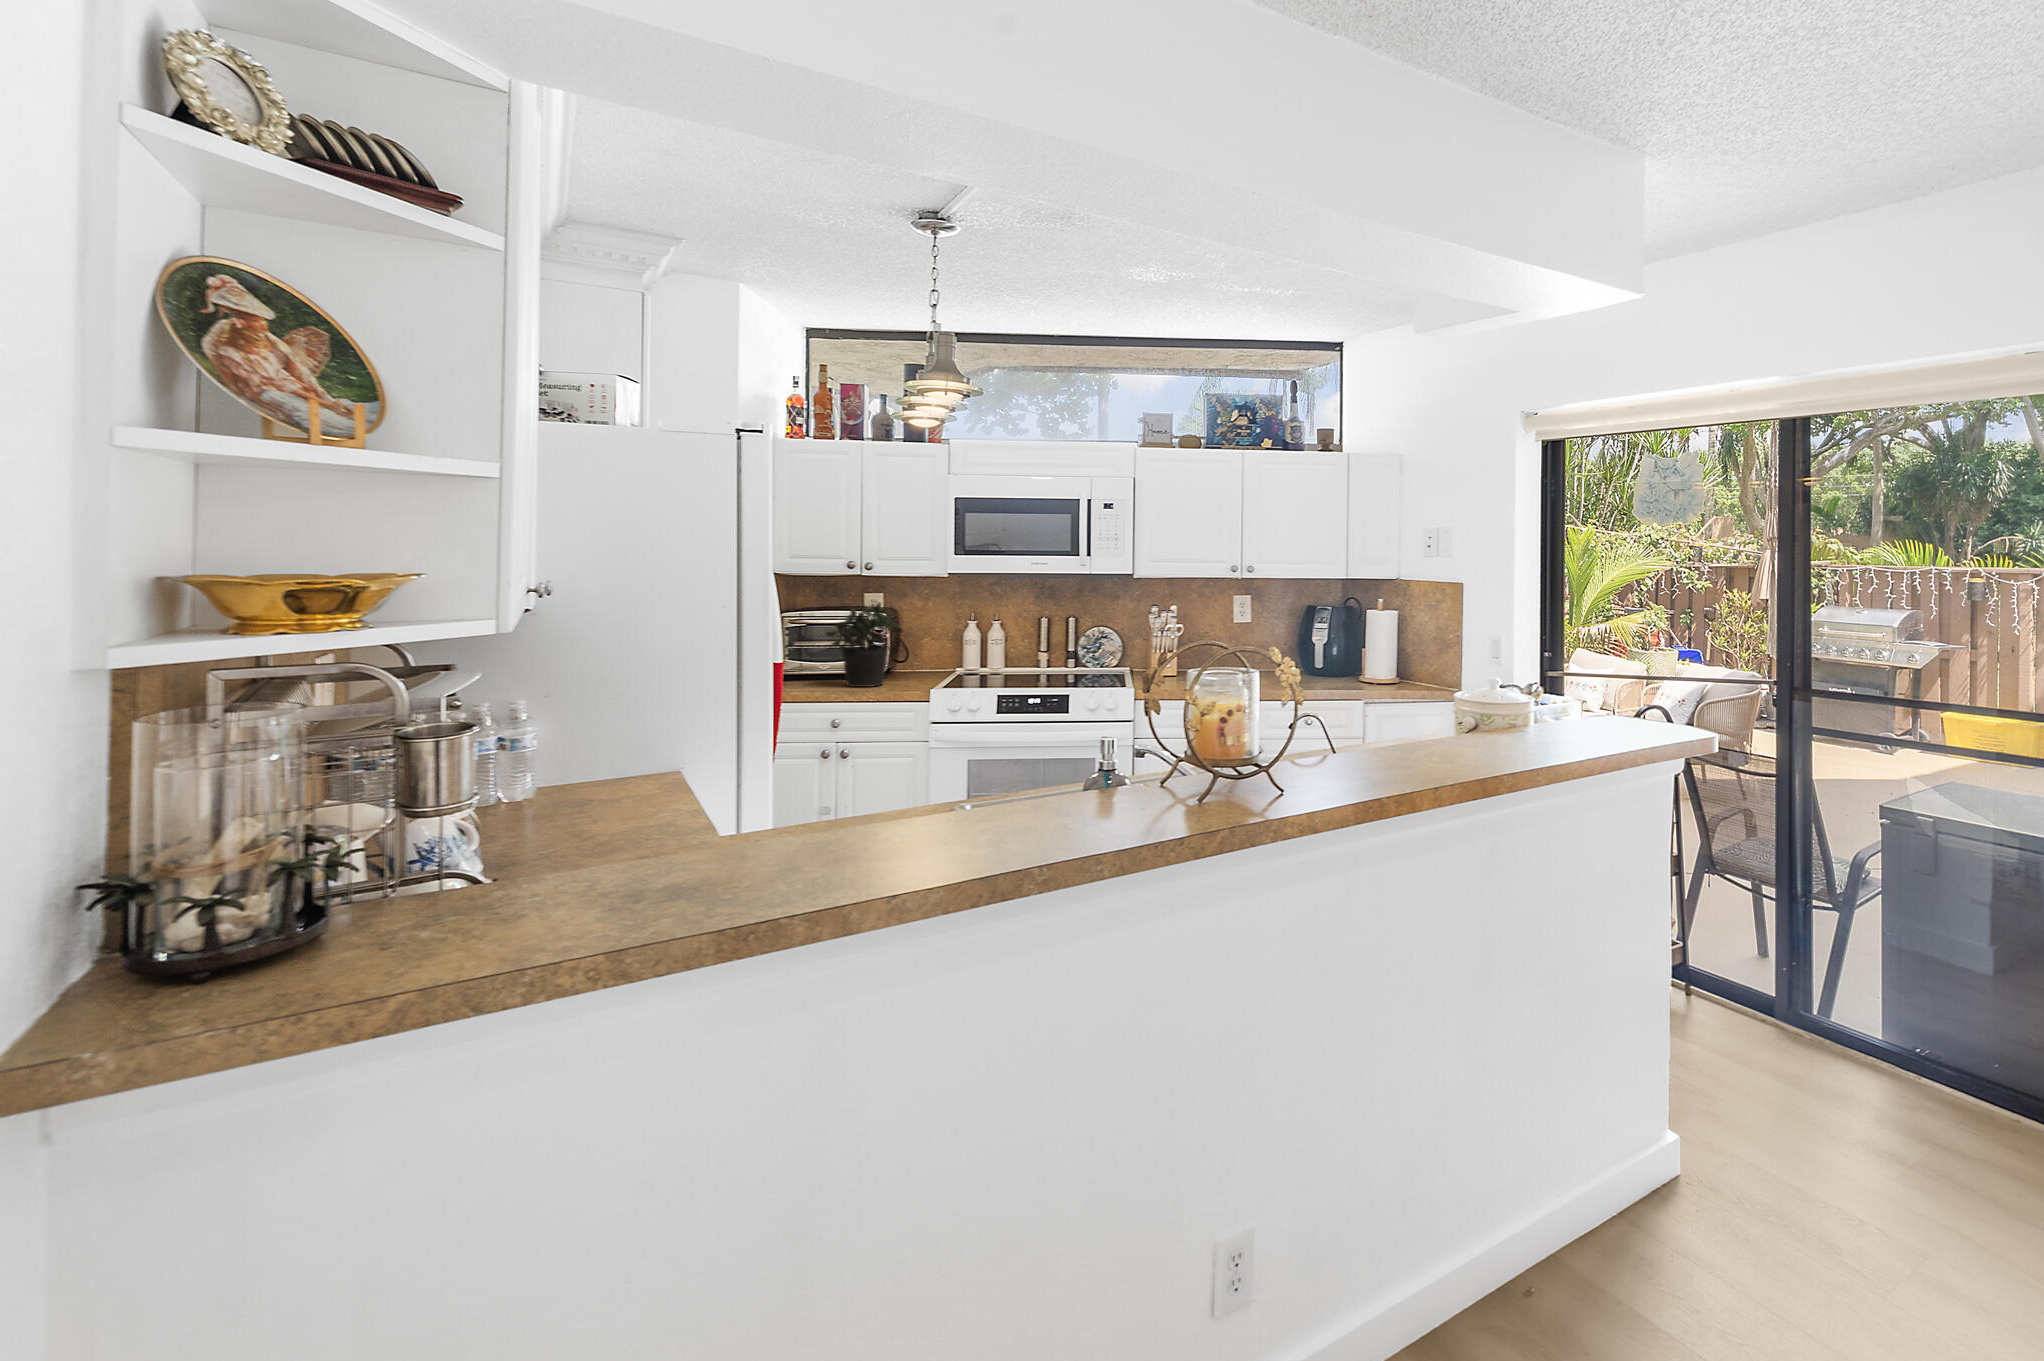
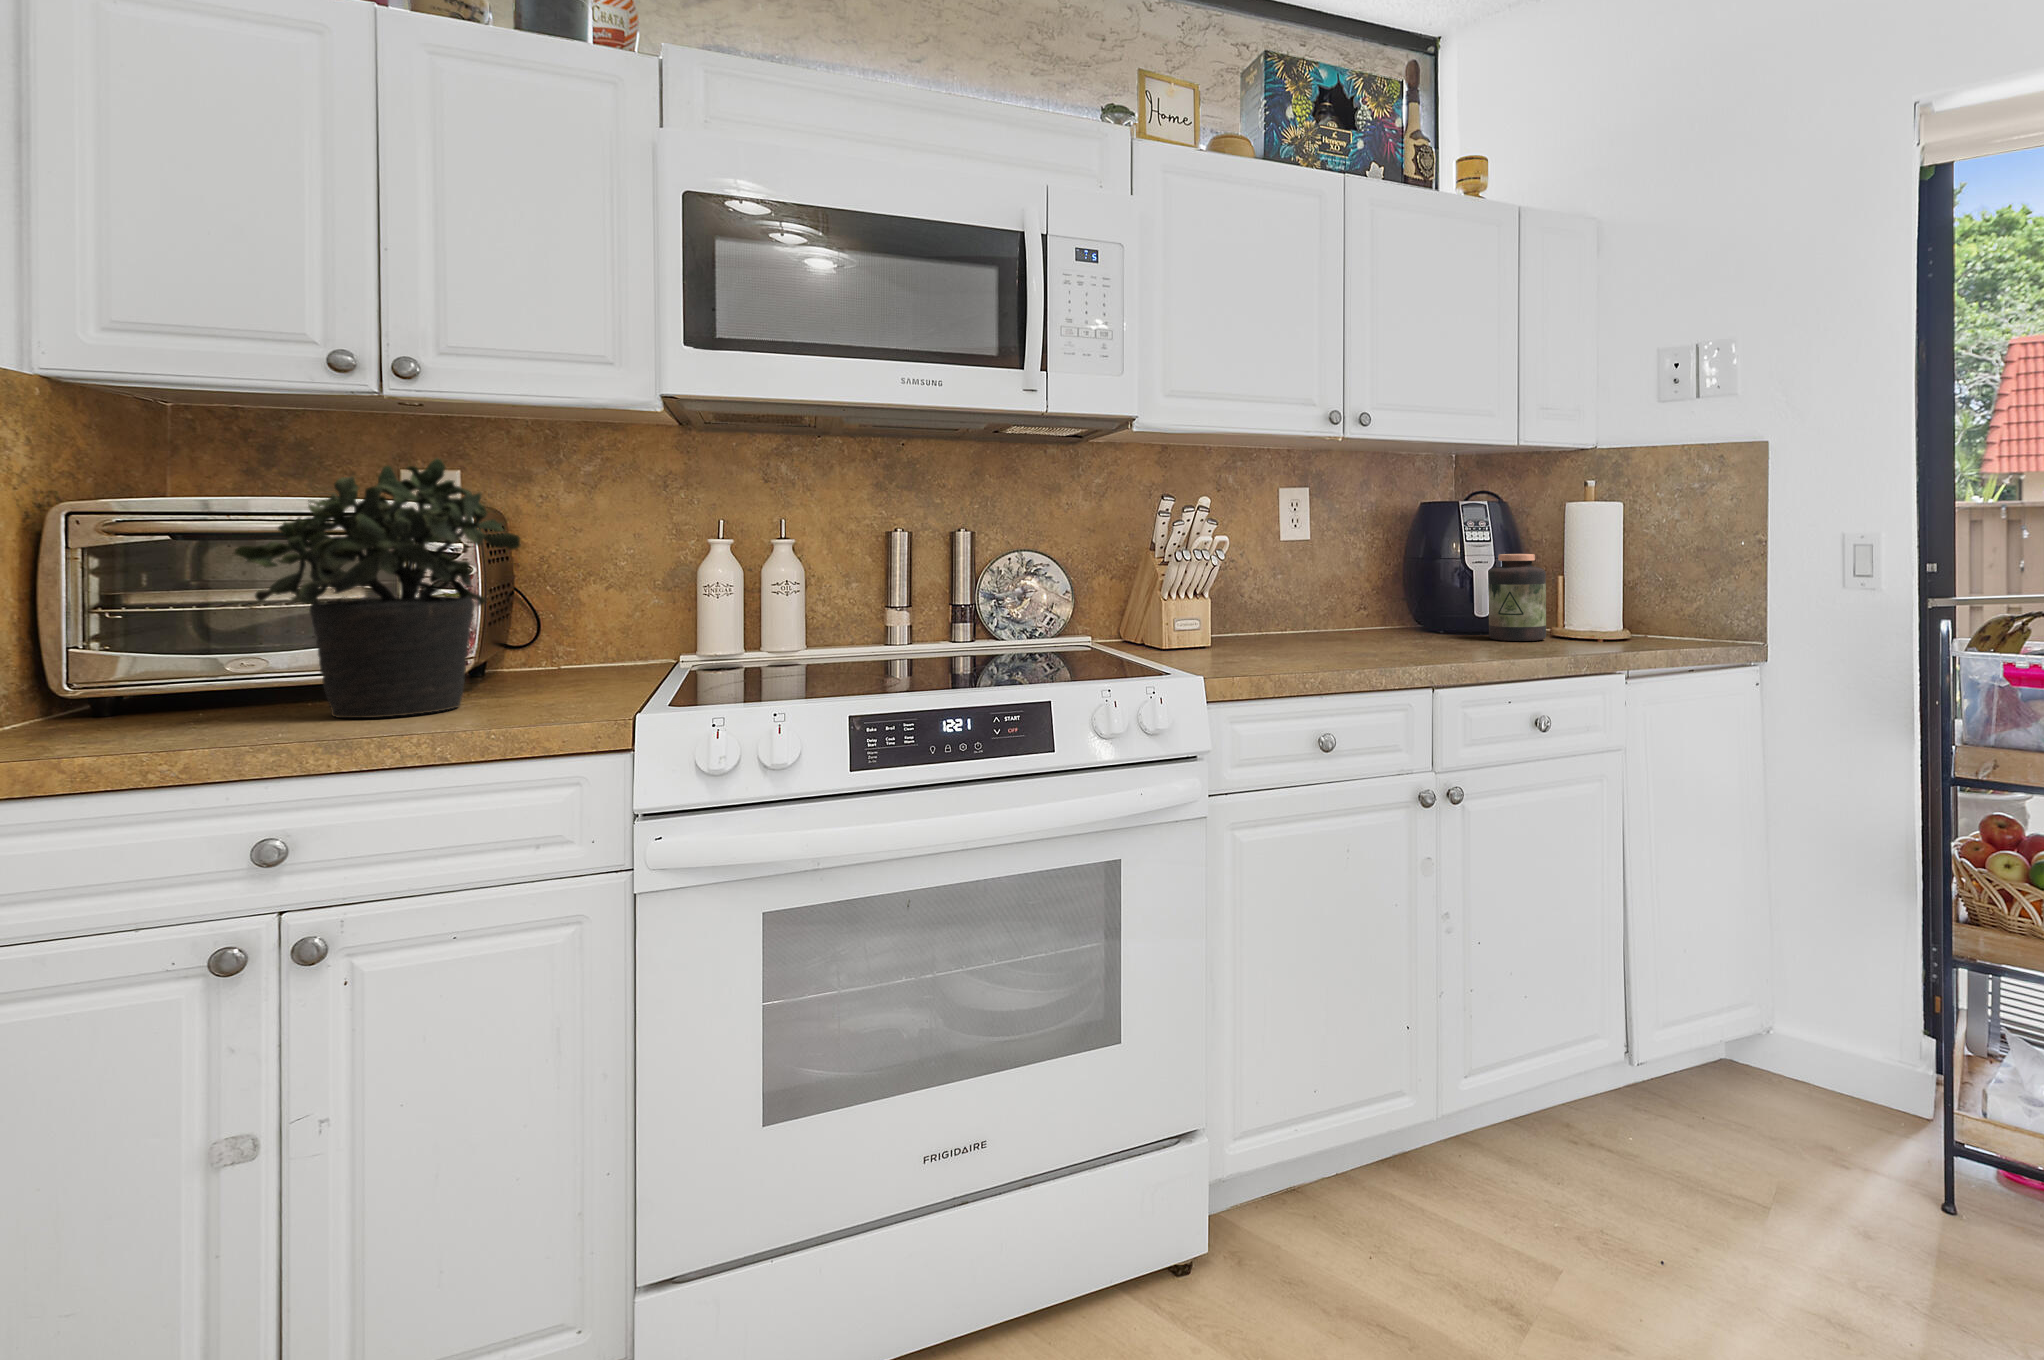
jar: none [1322,634,1349,677] -> present [1488,554,1546,641]

